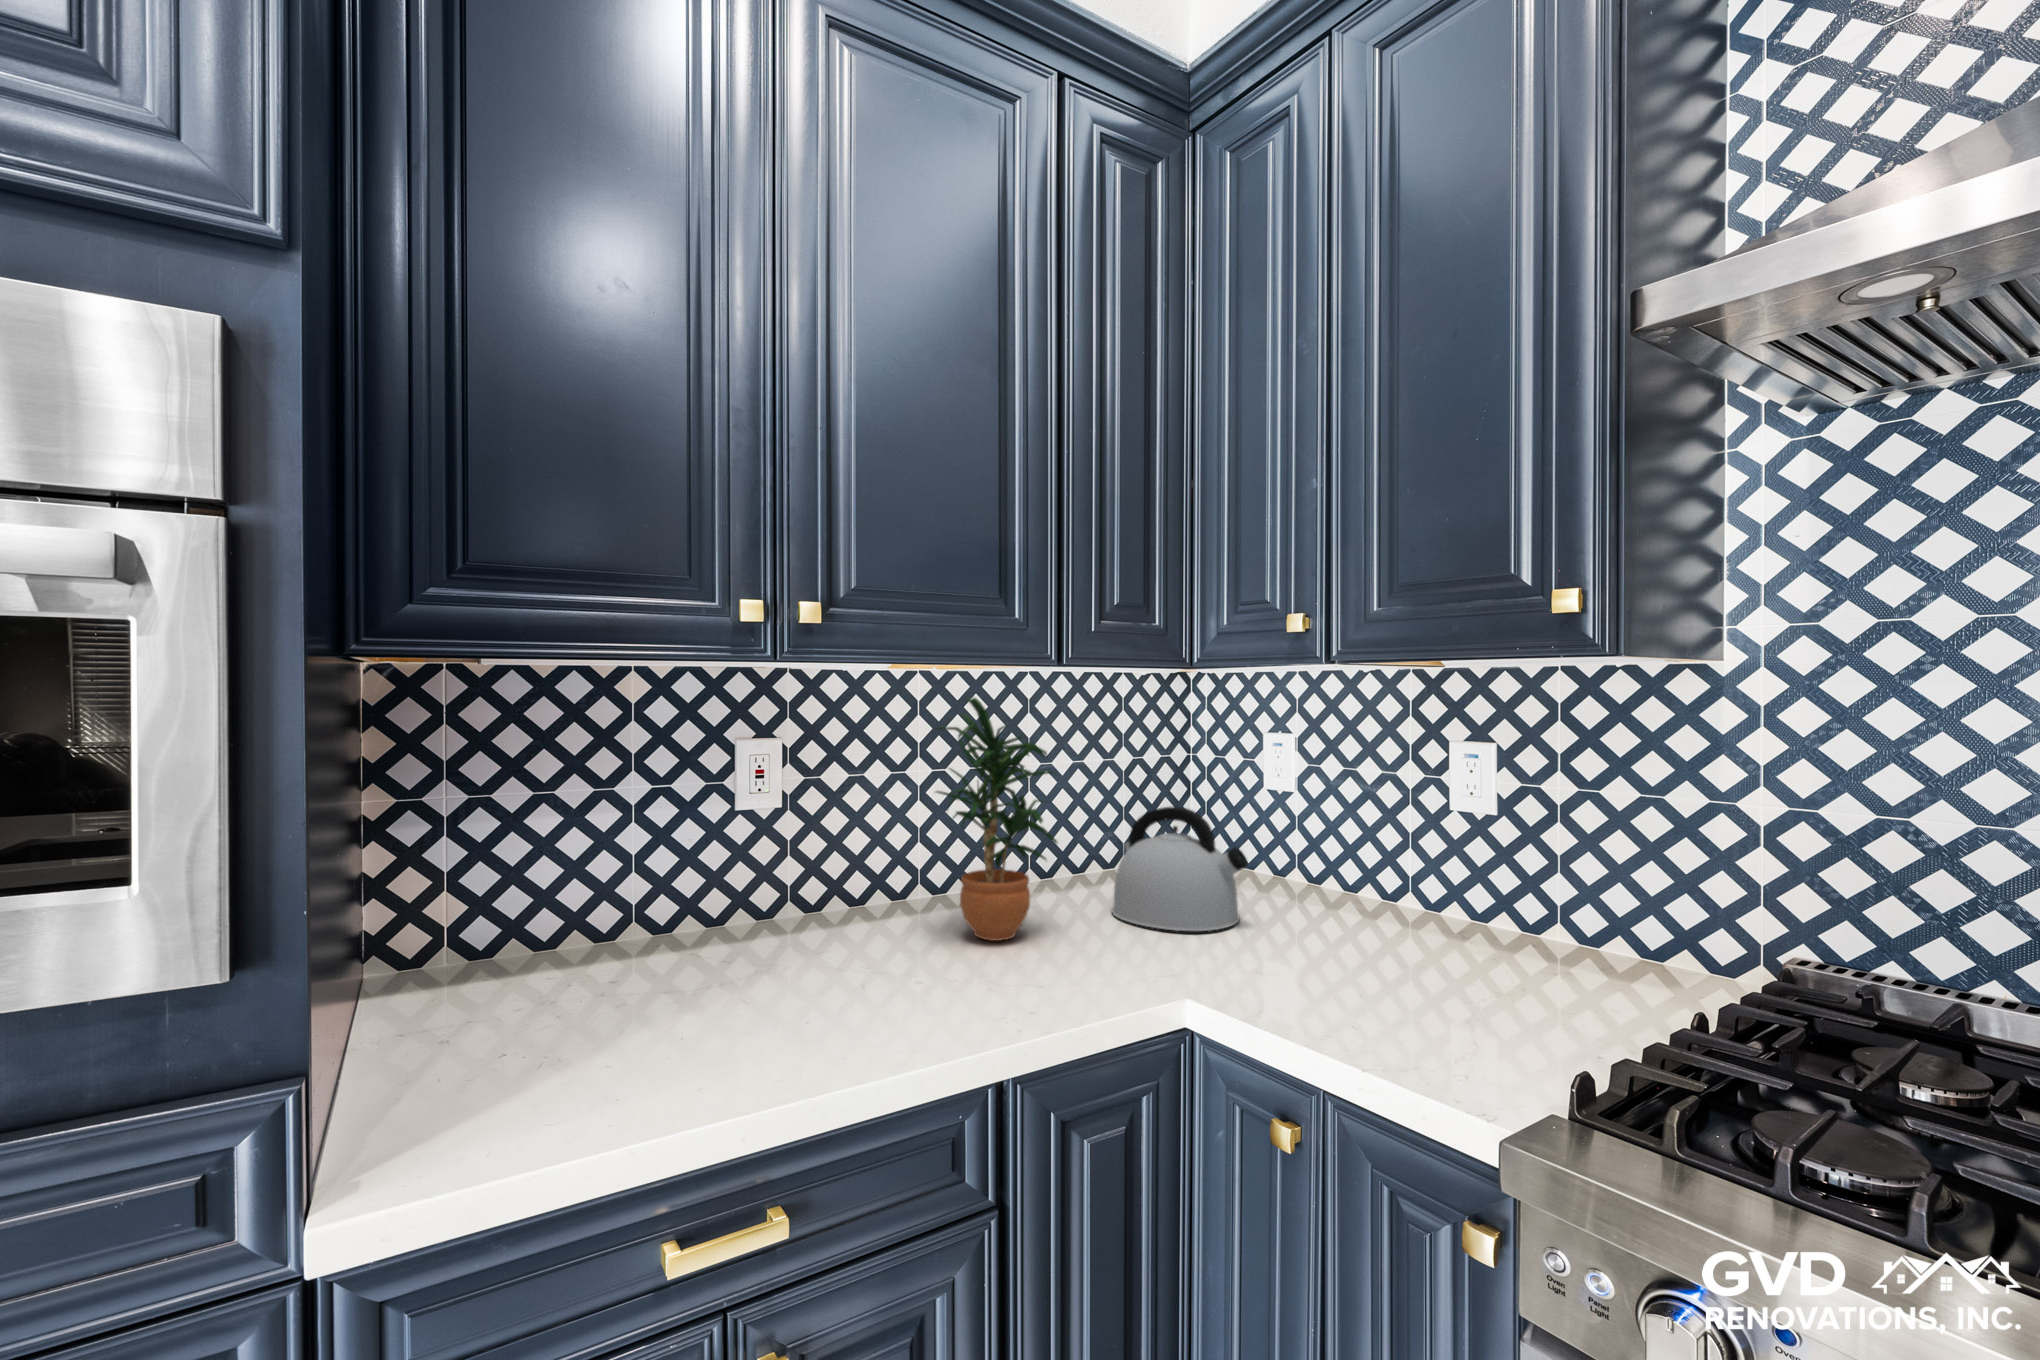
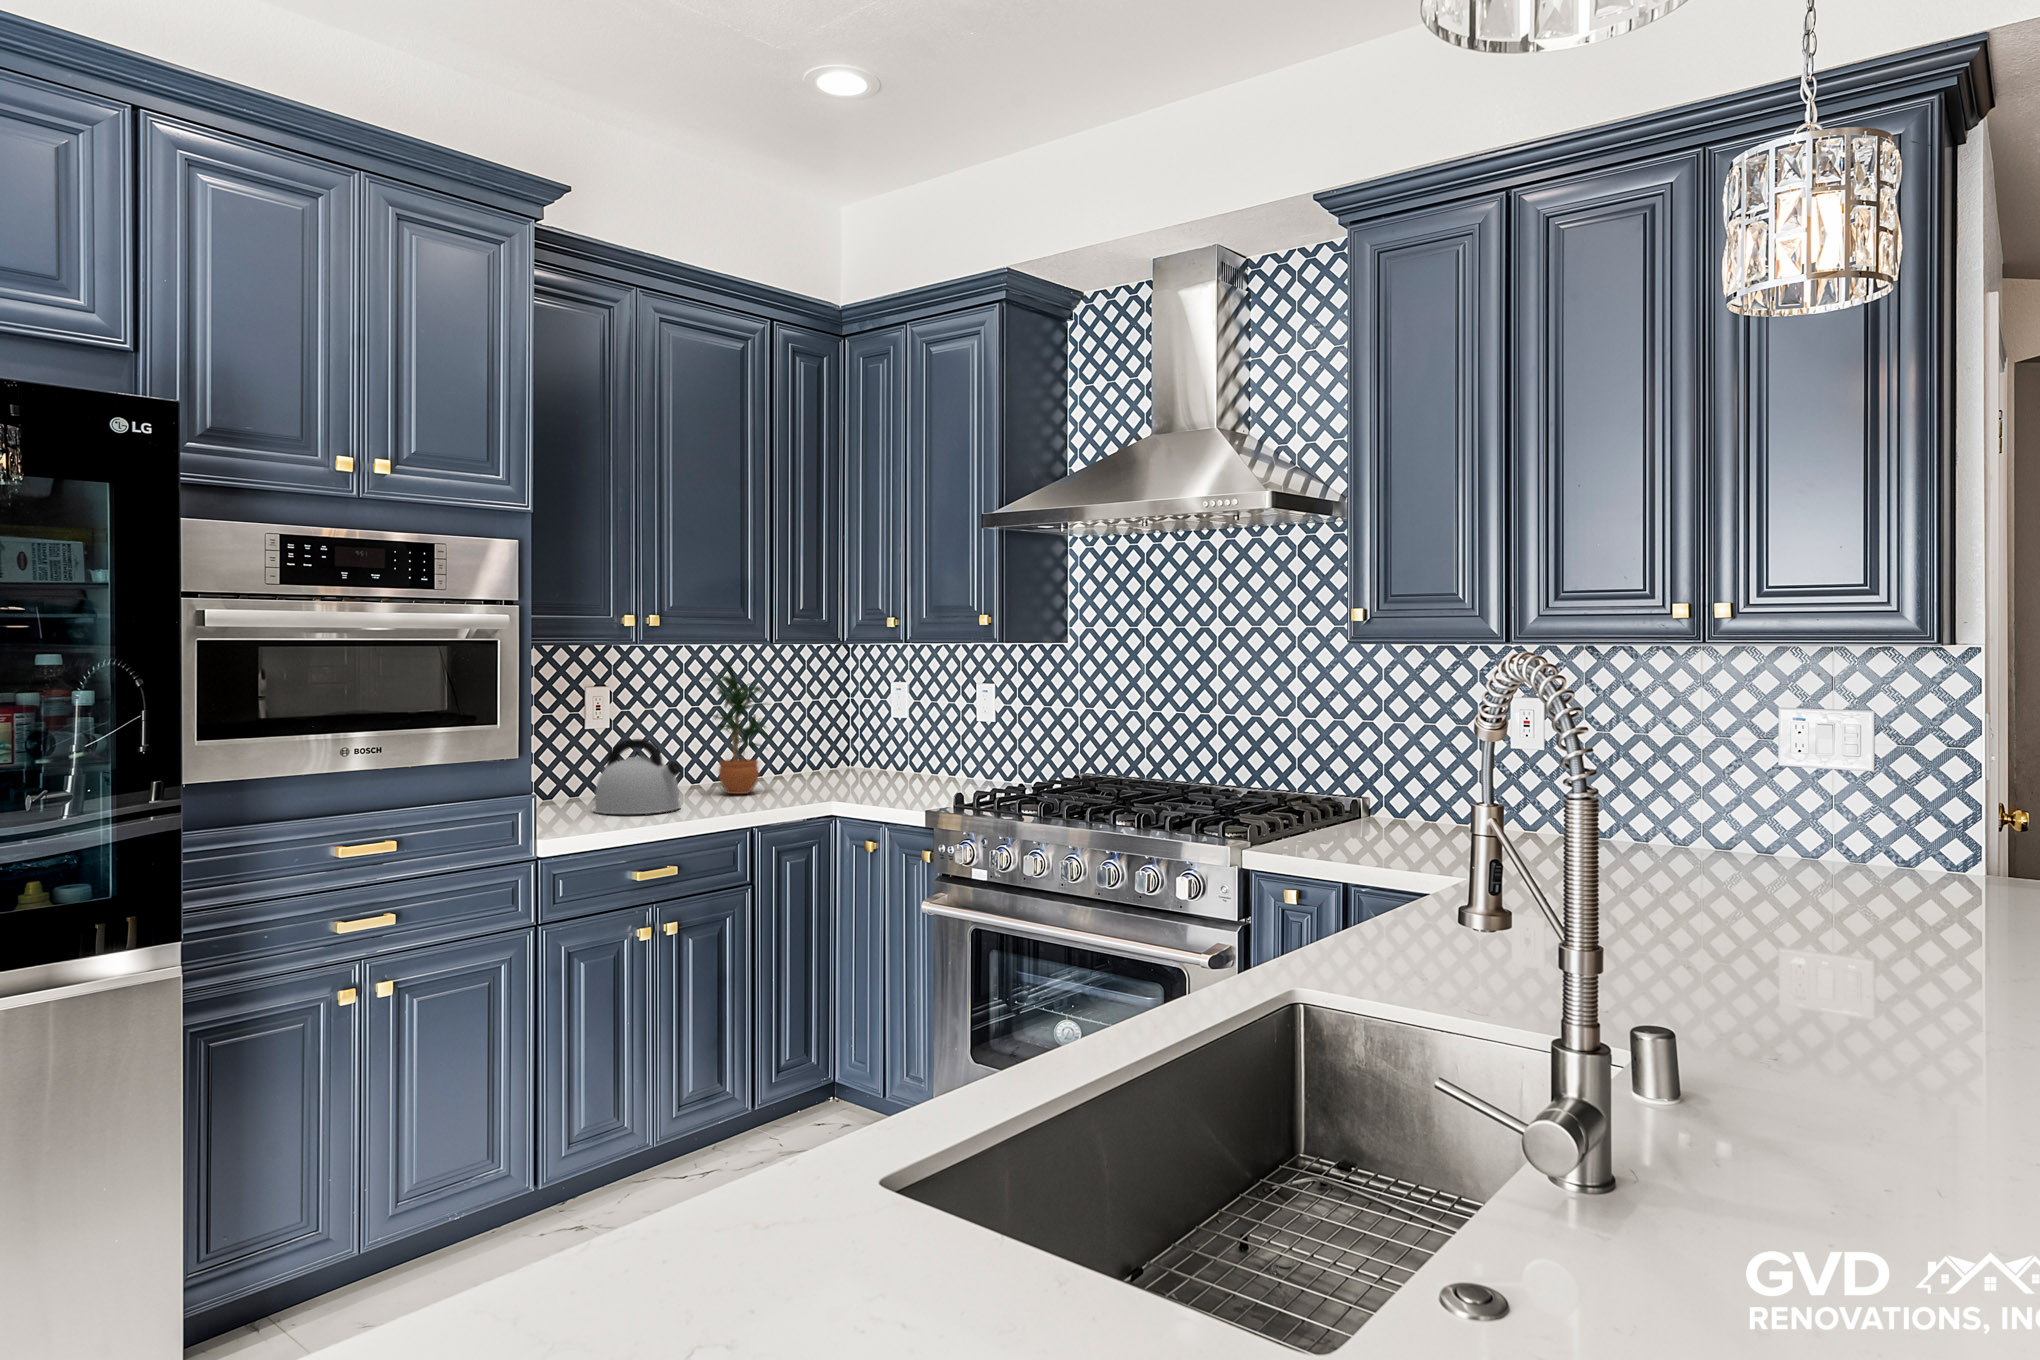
kettle: present [1112,807,1248,931] -> present [594,739,682,814]

